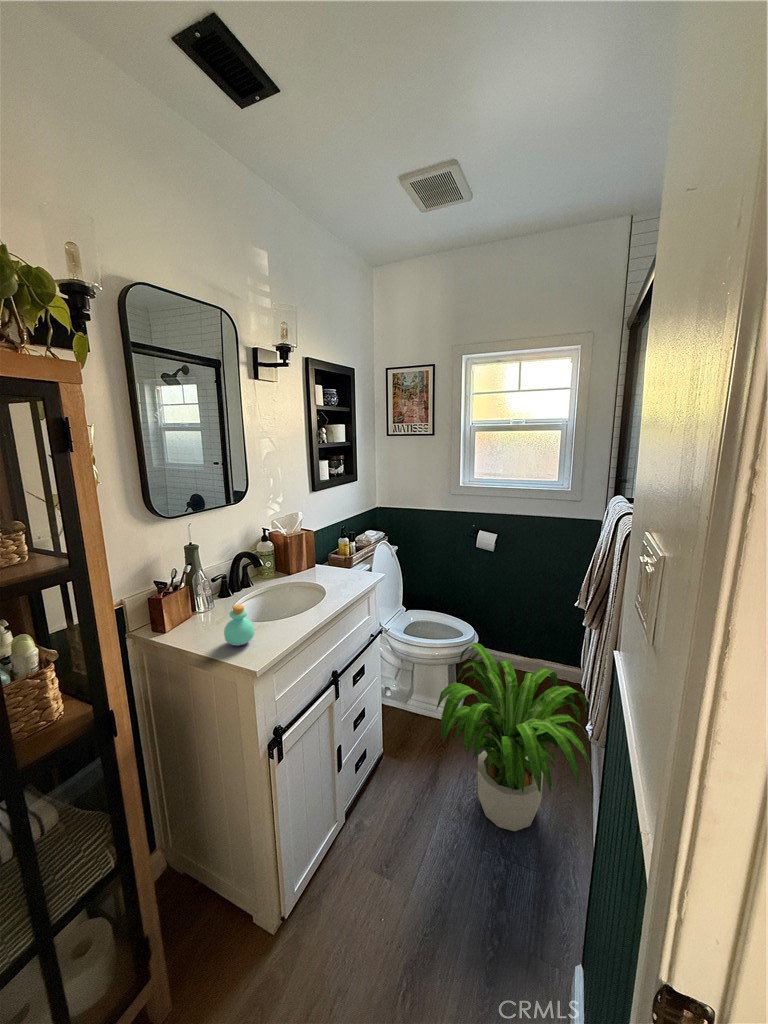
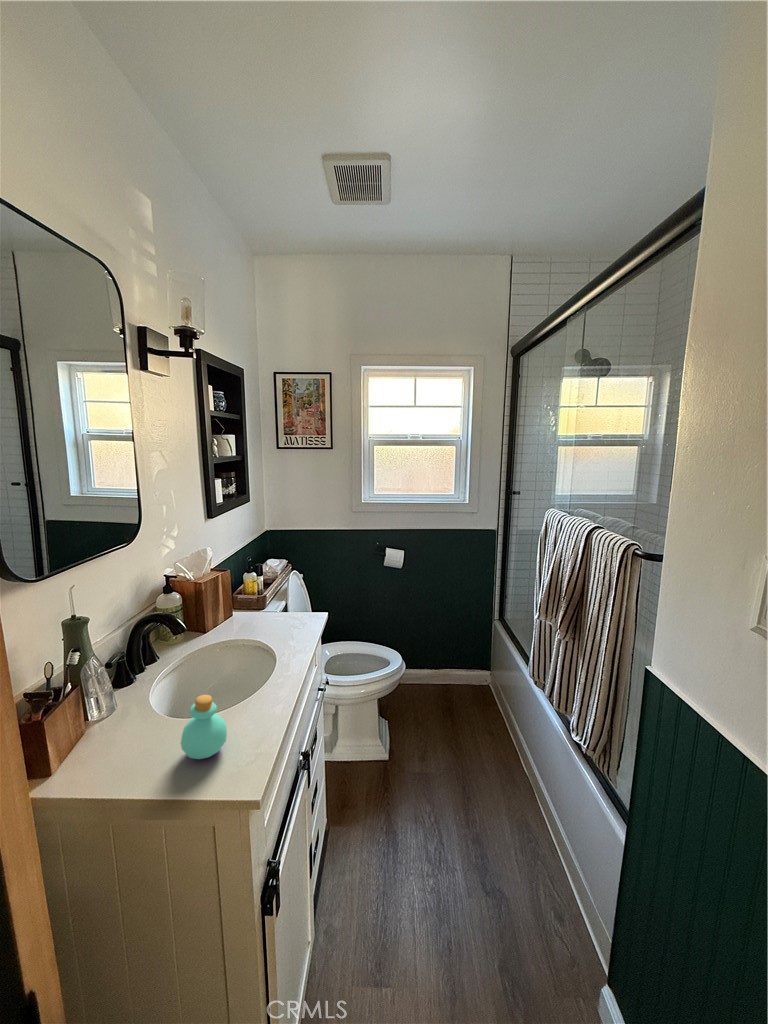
potted plant: present [436,643,590,831] -> none [401,672,574,866]

